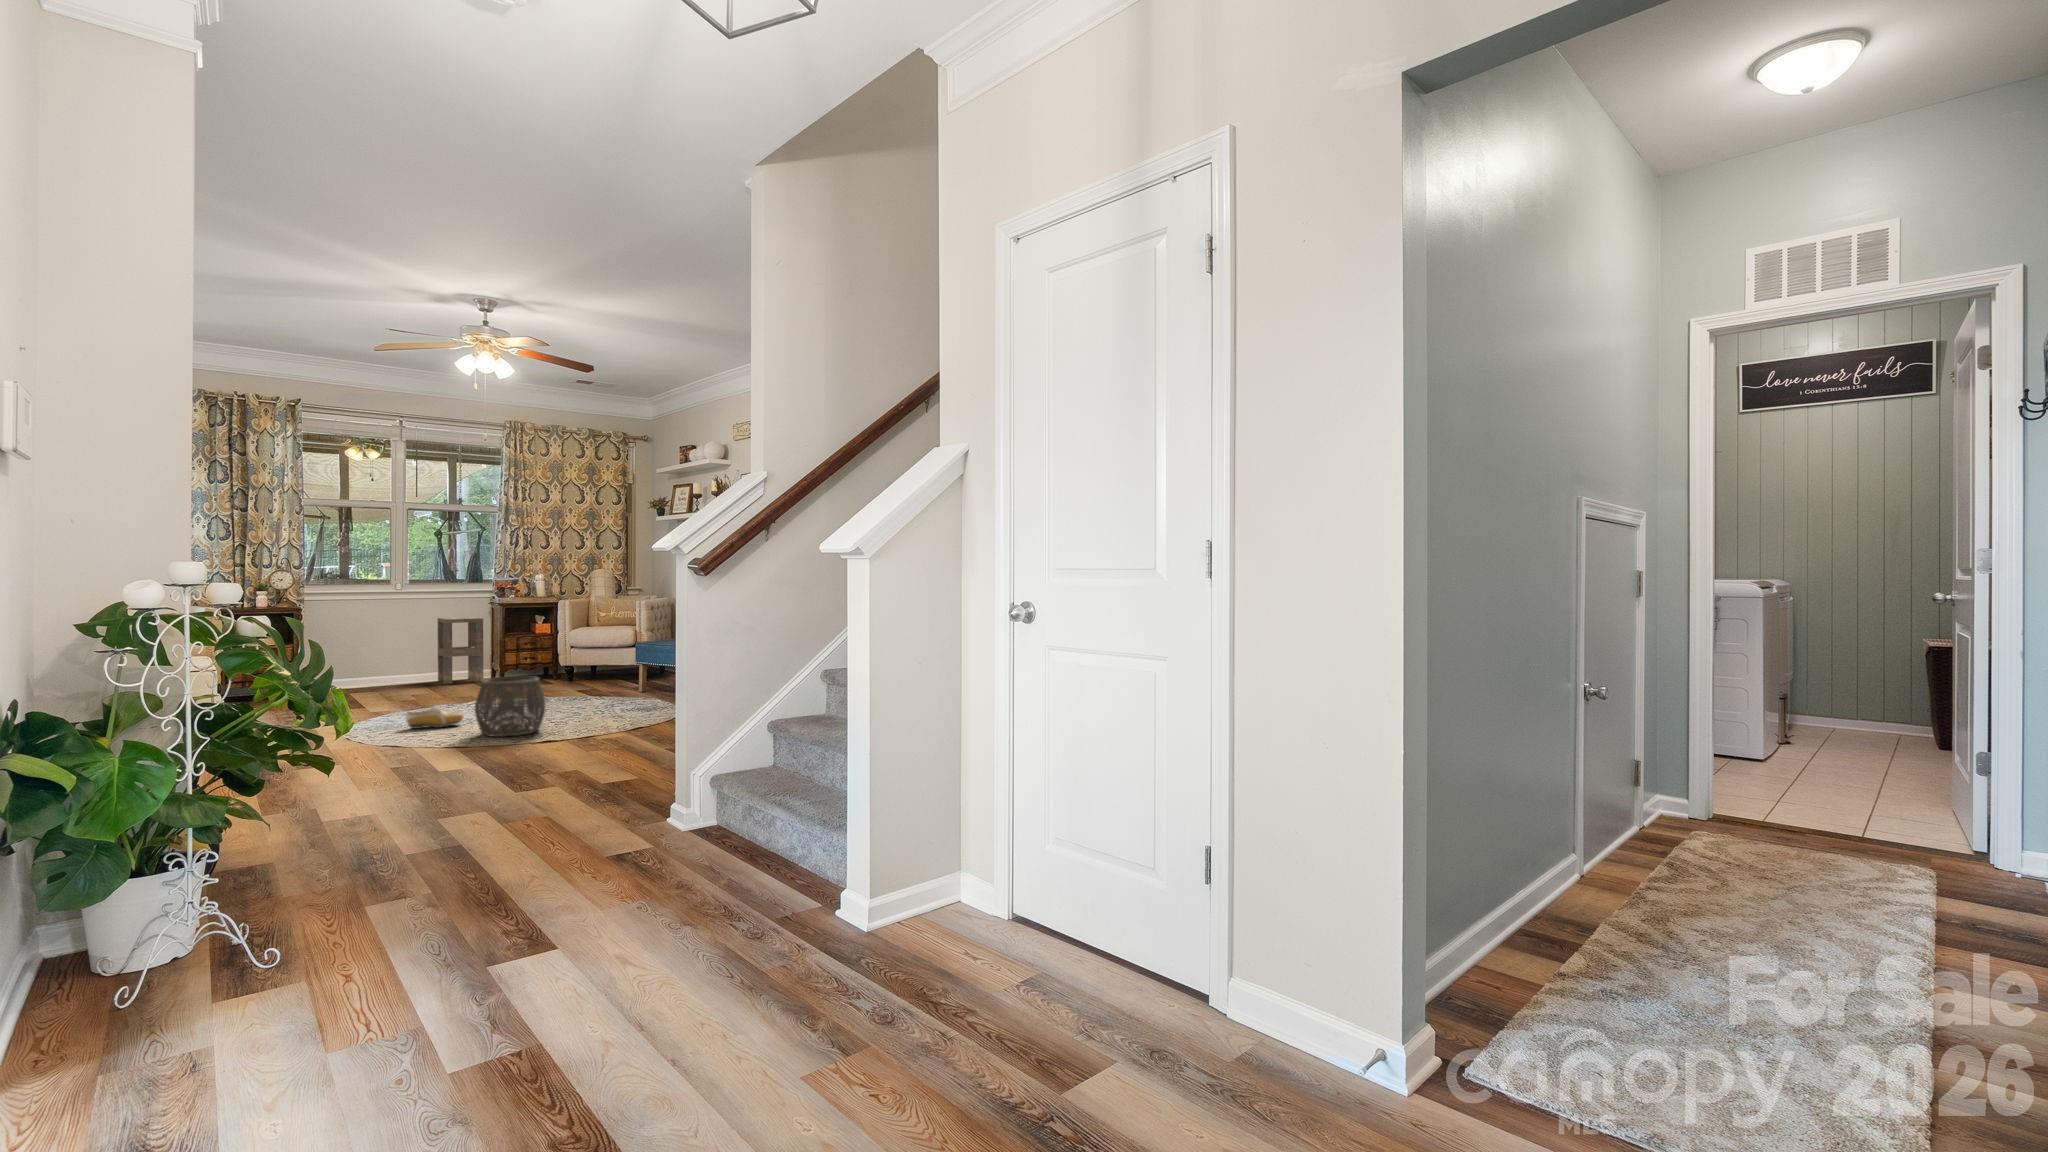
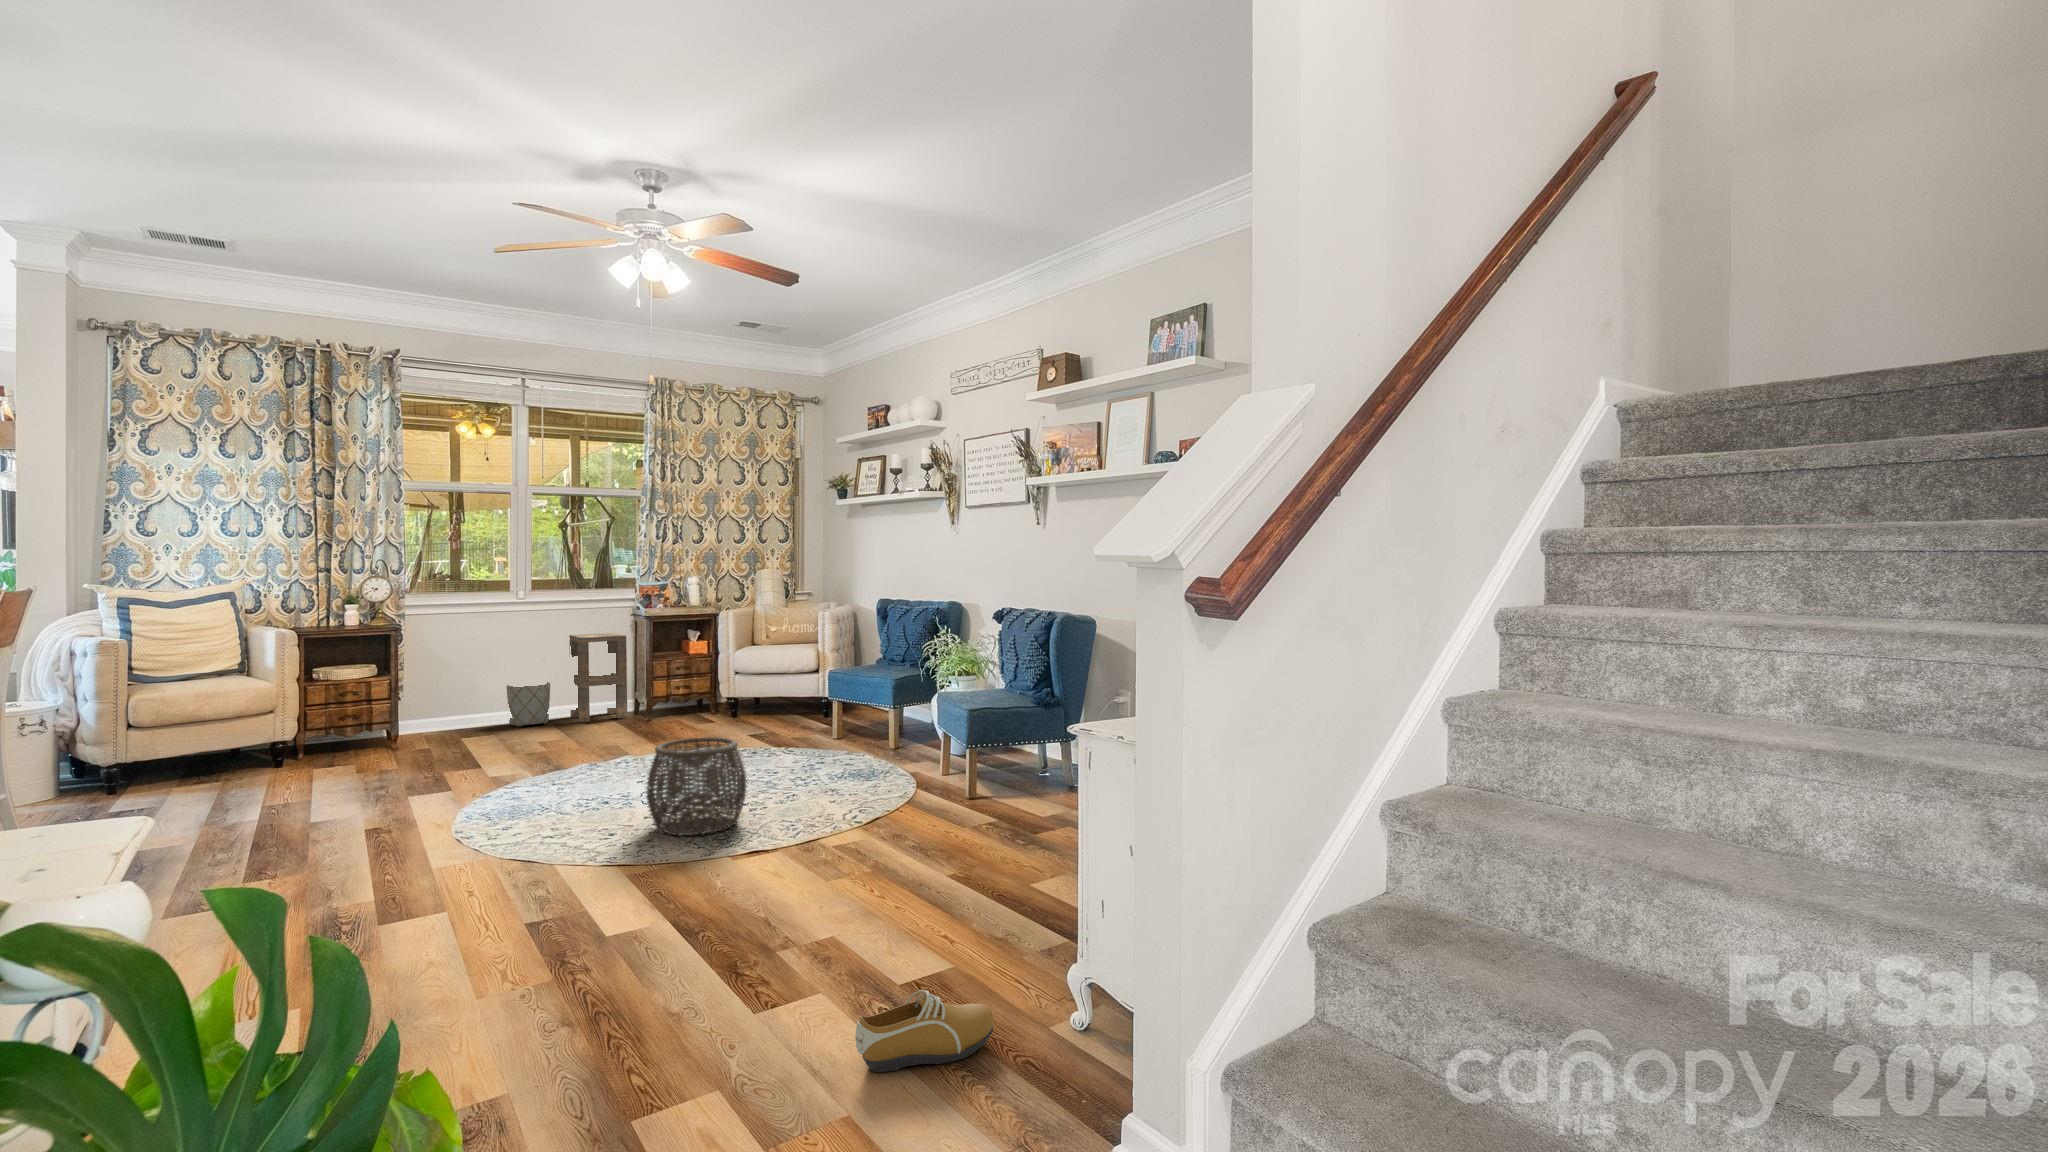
planter: none [385,653,421,687] -> present [507,682,550,727]
shoe: present [406,706,463,729] -> present [855,990,993,1072]

